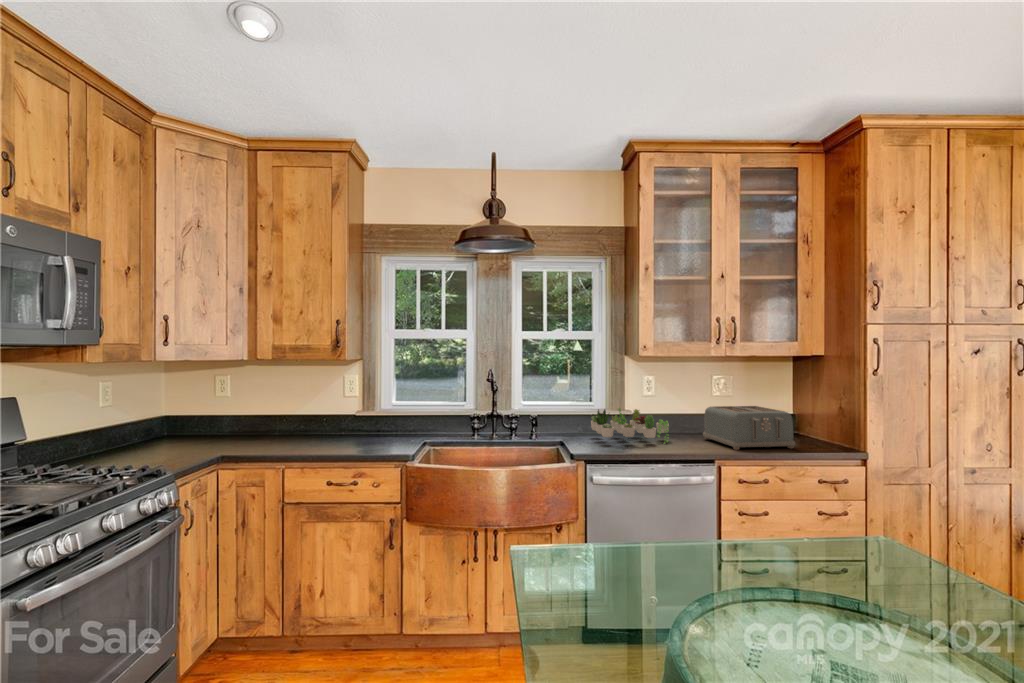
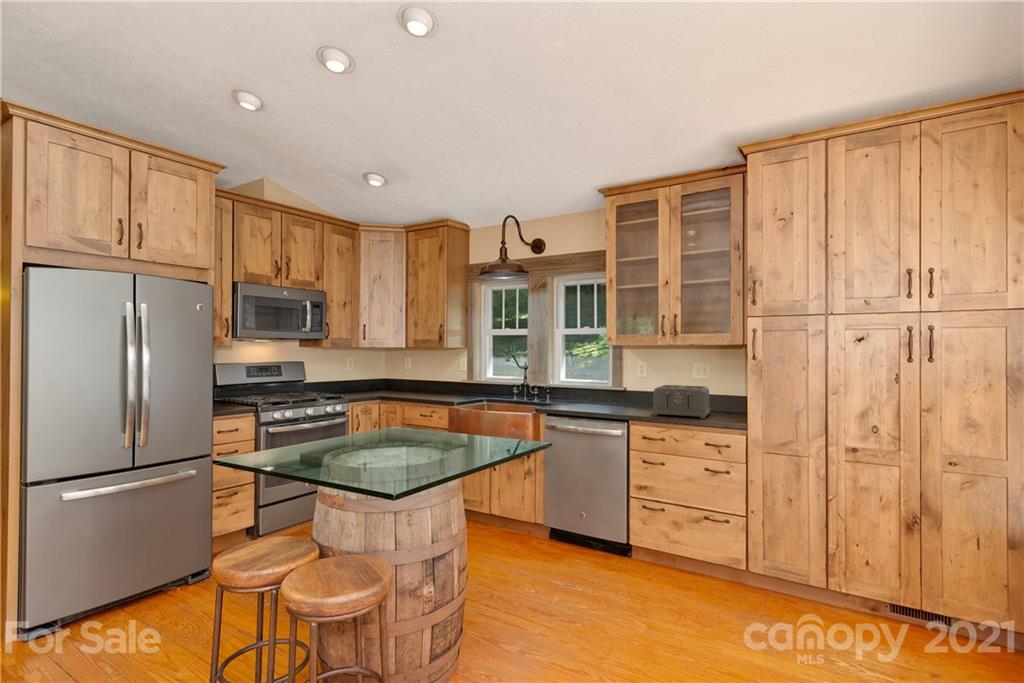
succulent plant: present [591,408,669,444] -> none [572,381,633,410]

